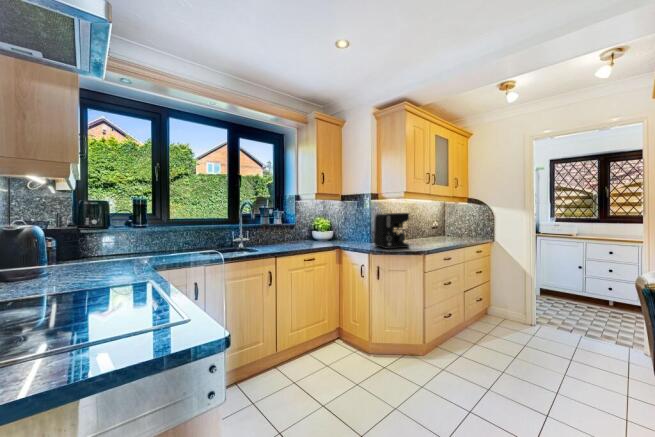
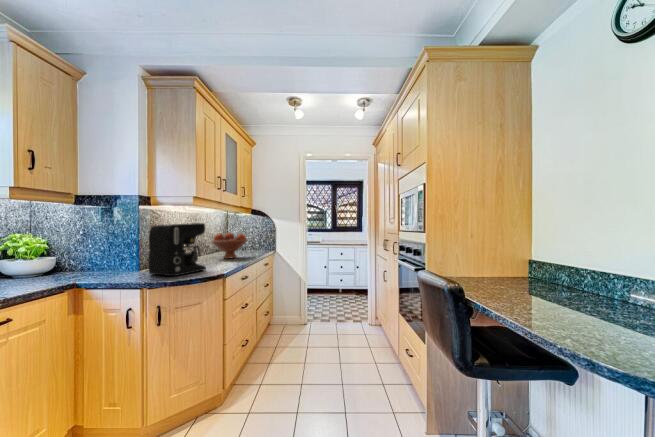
fruit bowl: none [423,220,455,242] -> present [212,233,247,259]

